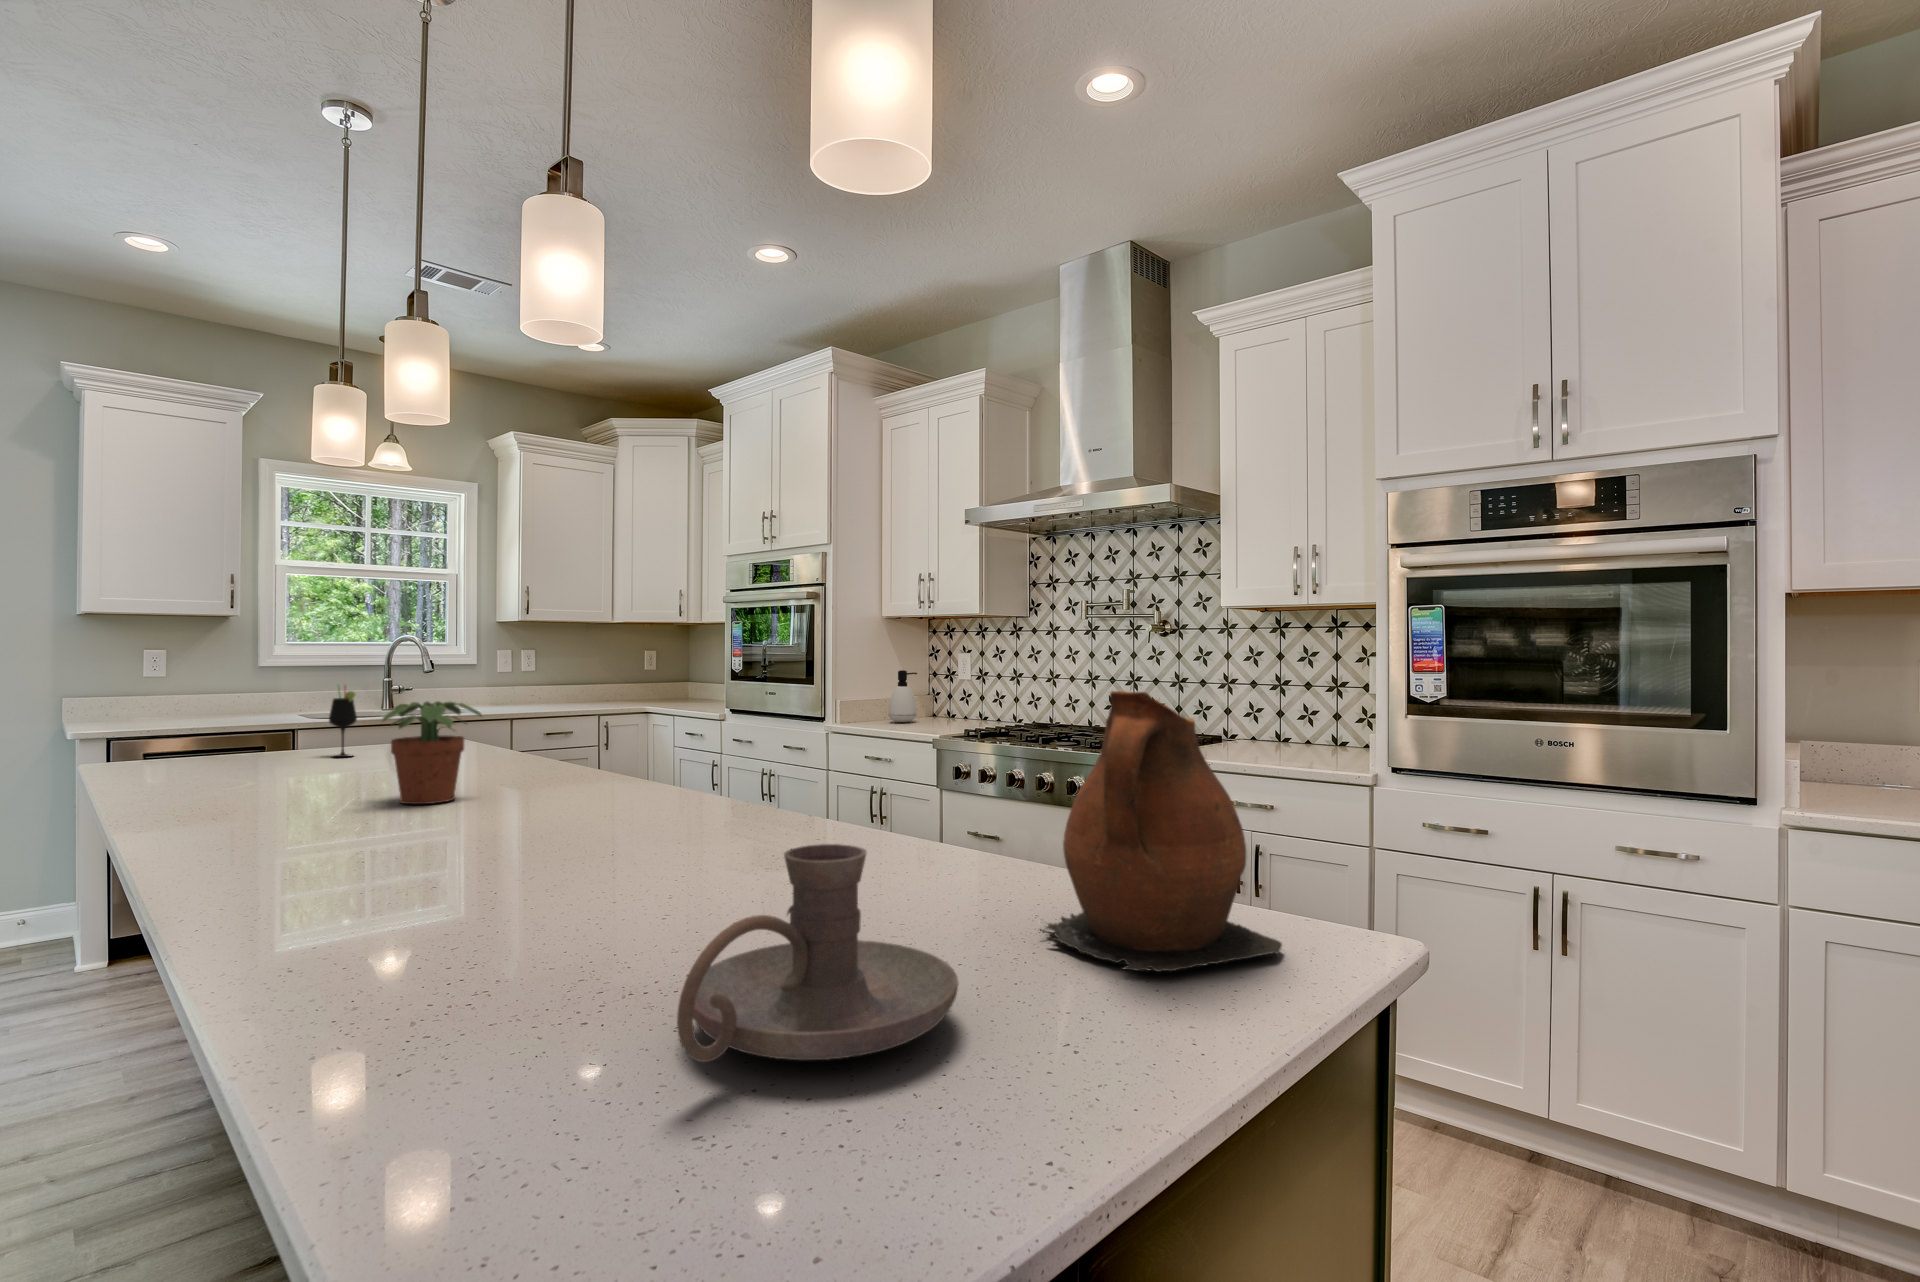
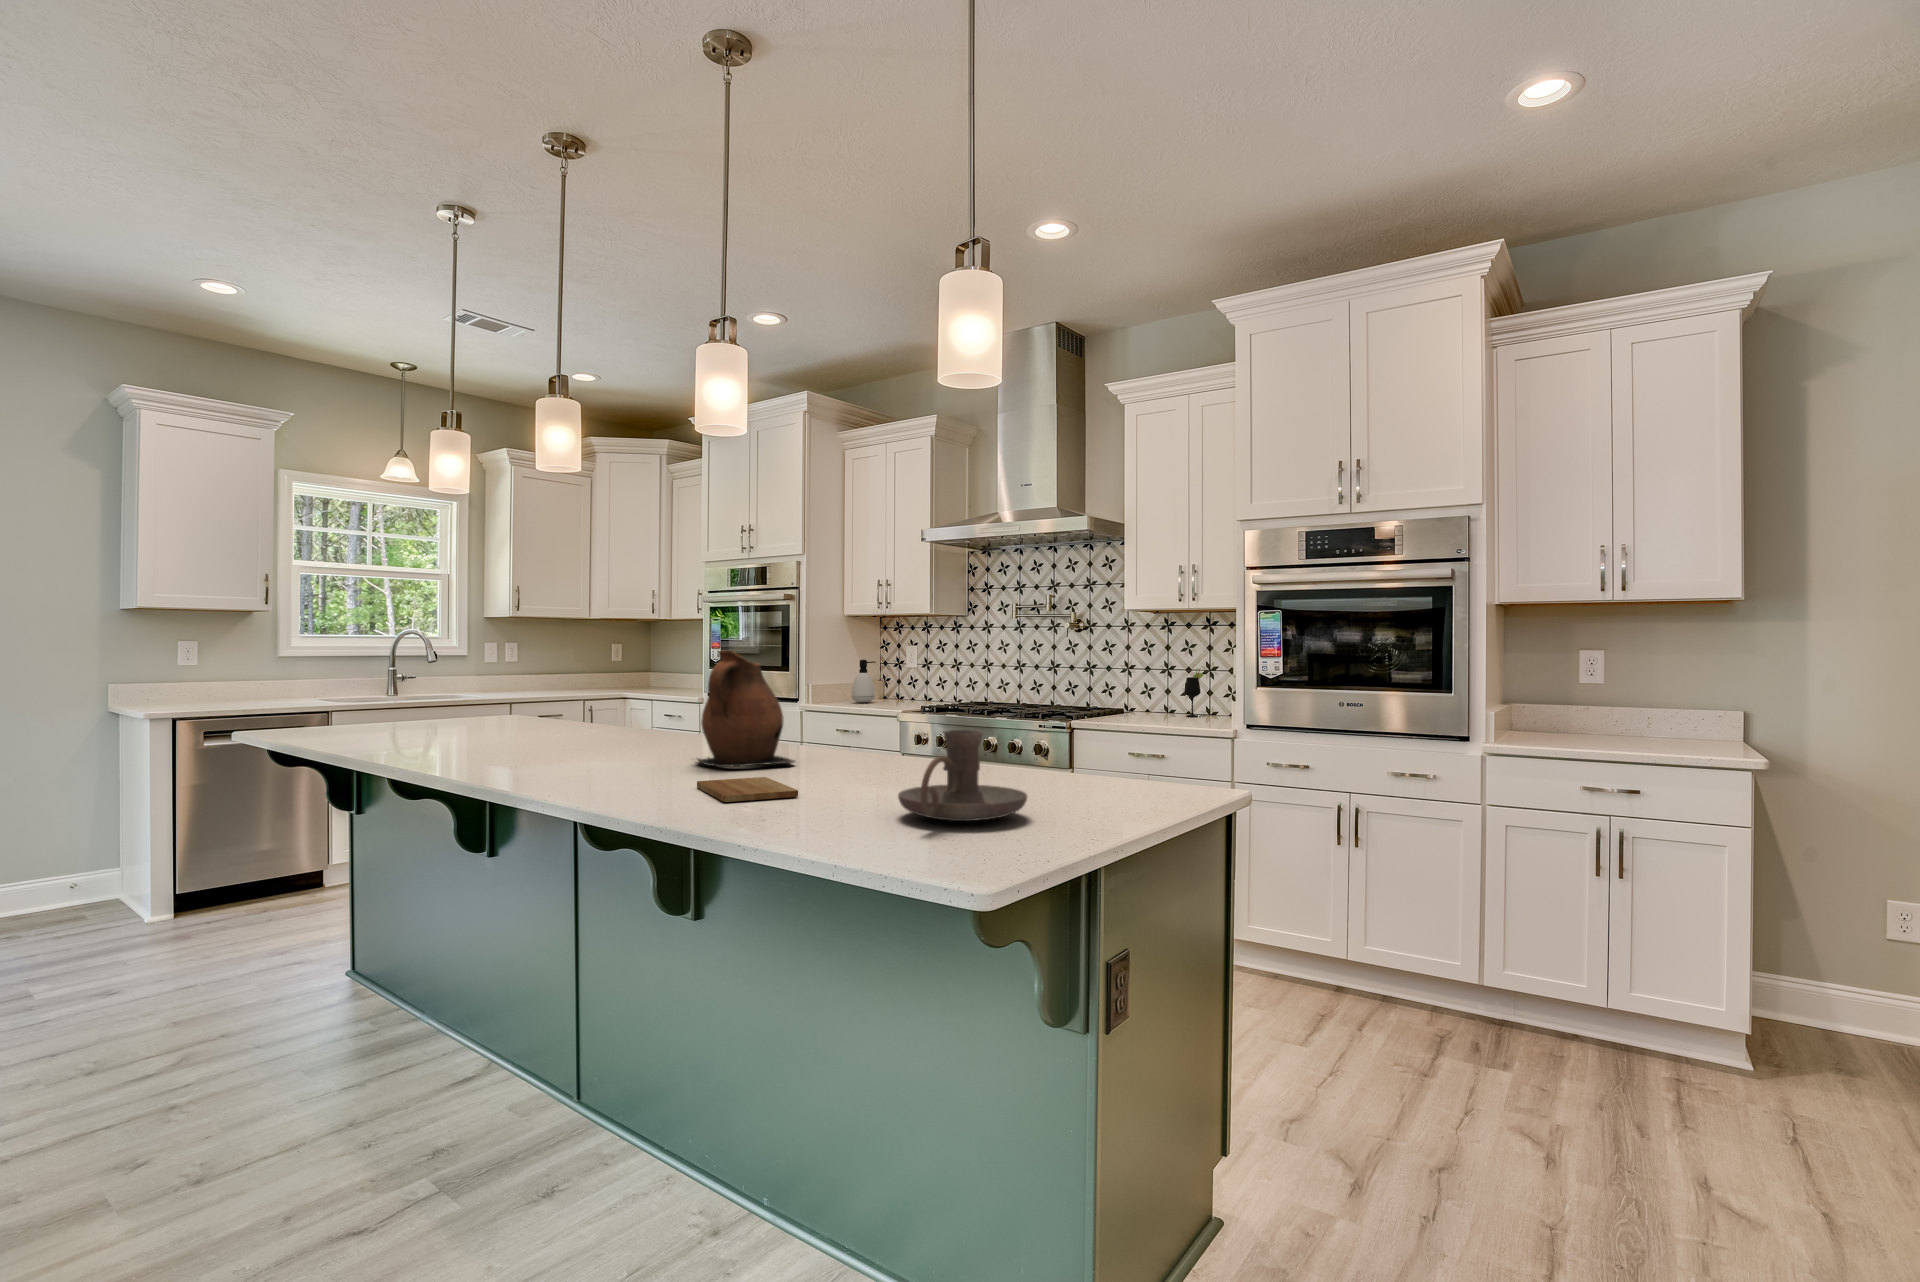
wine glass: present [329,686,357,757] -> present [1184,669,1204,717]
ceramic pitcher: present [1040,691,1282,972] -> present [697,651,795,767]
potted plant: present [383,701,482,804] -> none [549,675,613,748]
cutting board: none [430,885,583,957] -> present [697,777,798,802]

